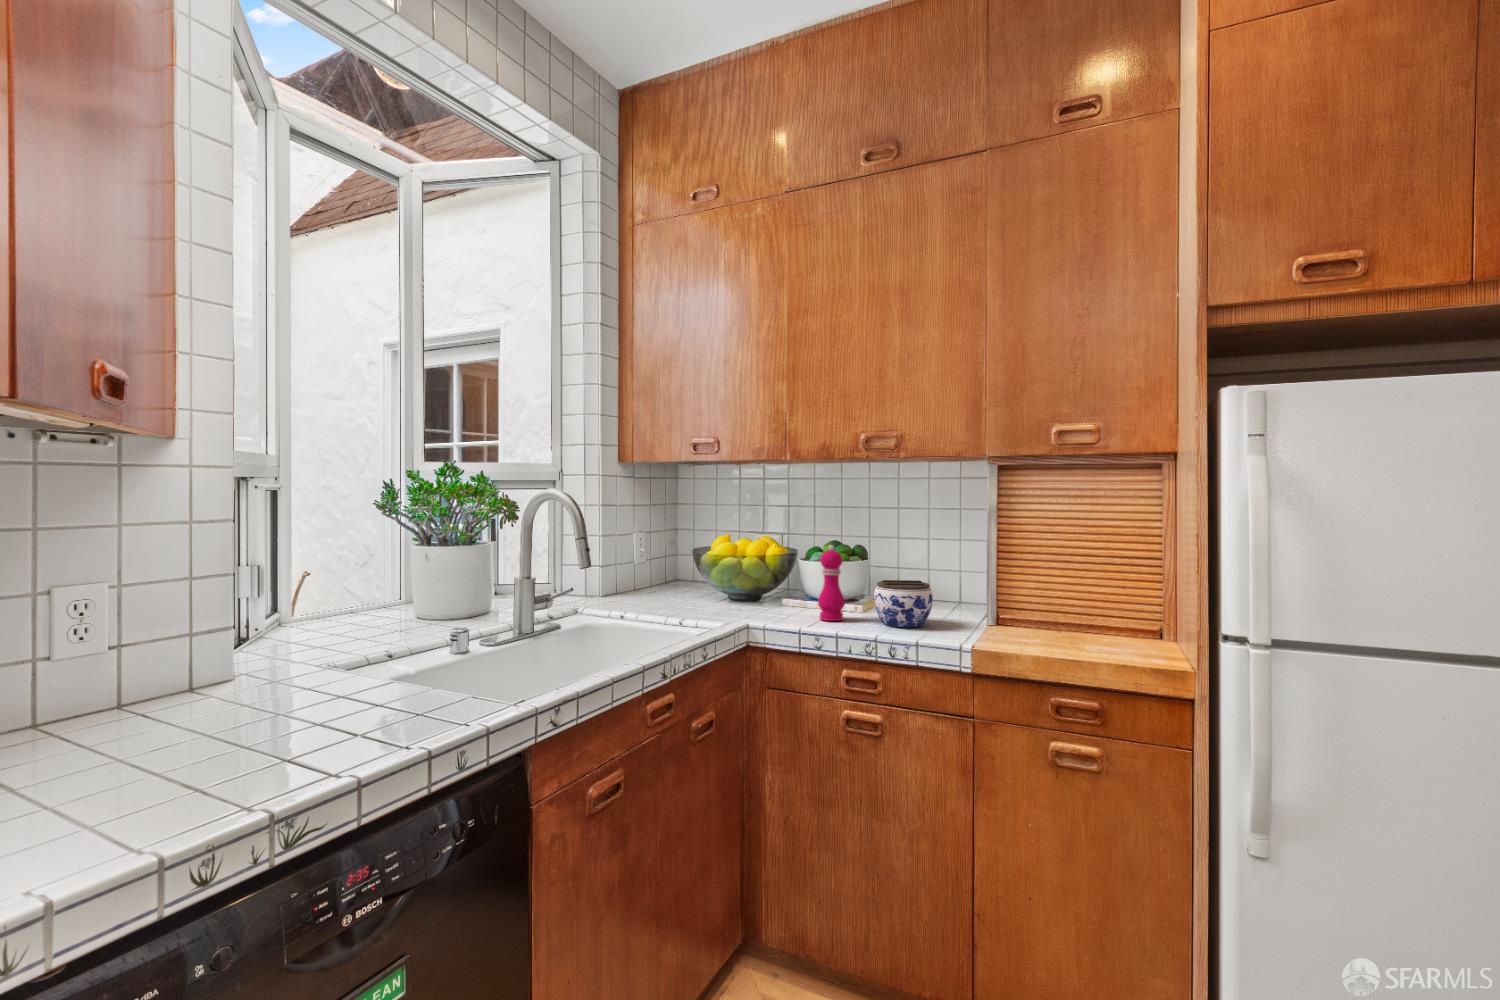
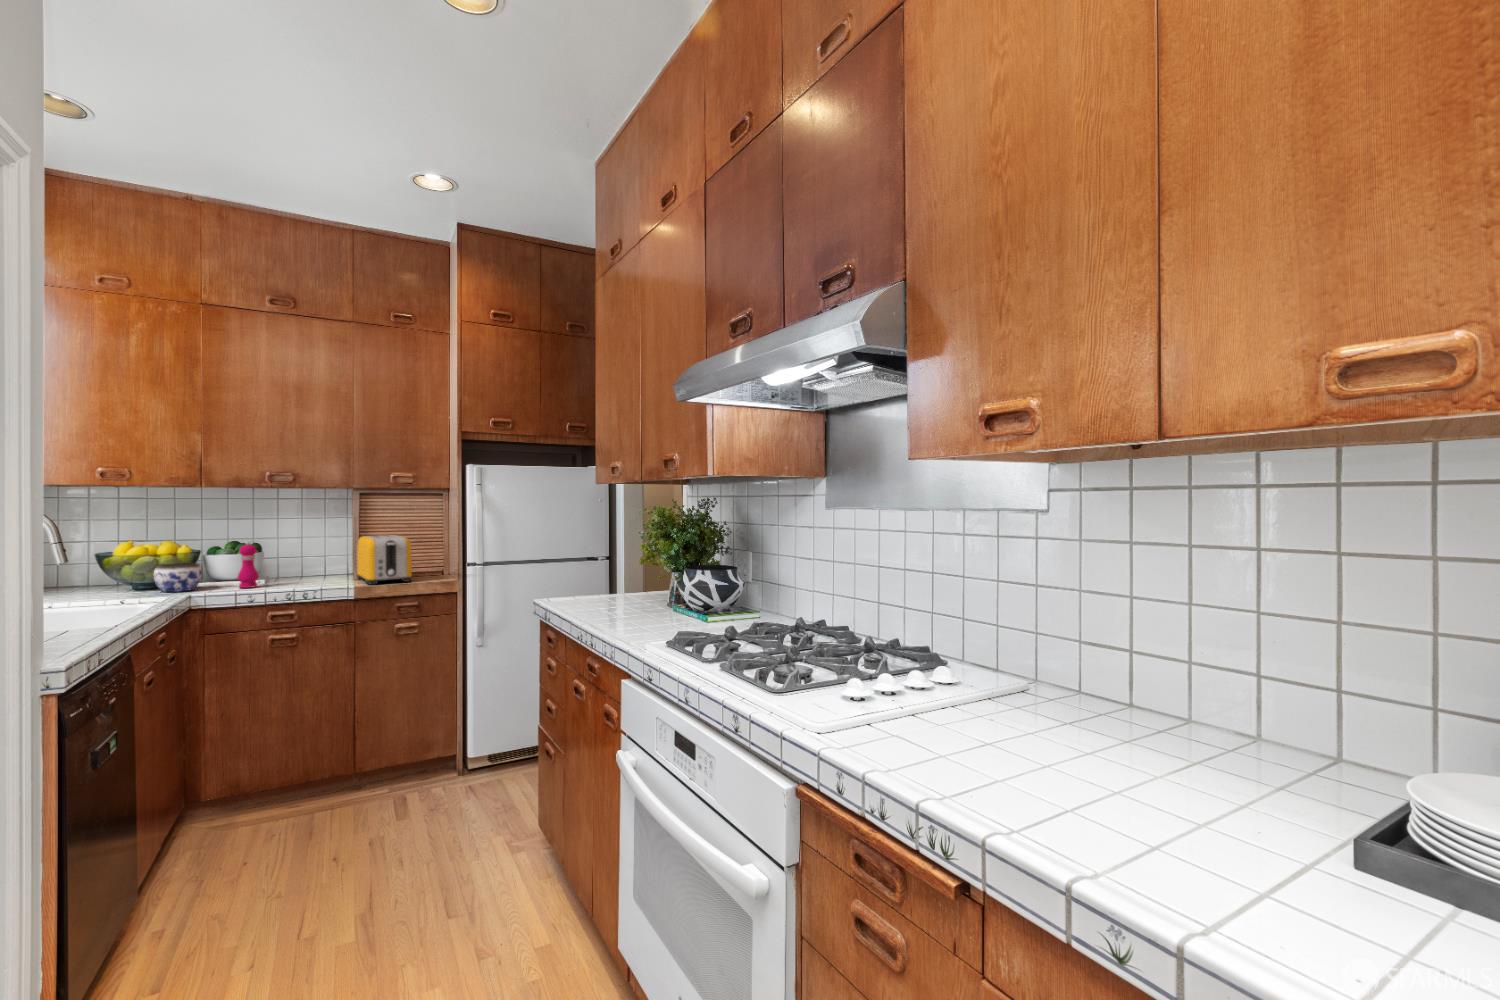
toaster: none [995,547,1088,650] -> present [357,535,412,584]
jar: present [874,580,933,627] -> present [154,562,202,592]

